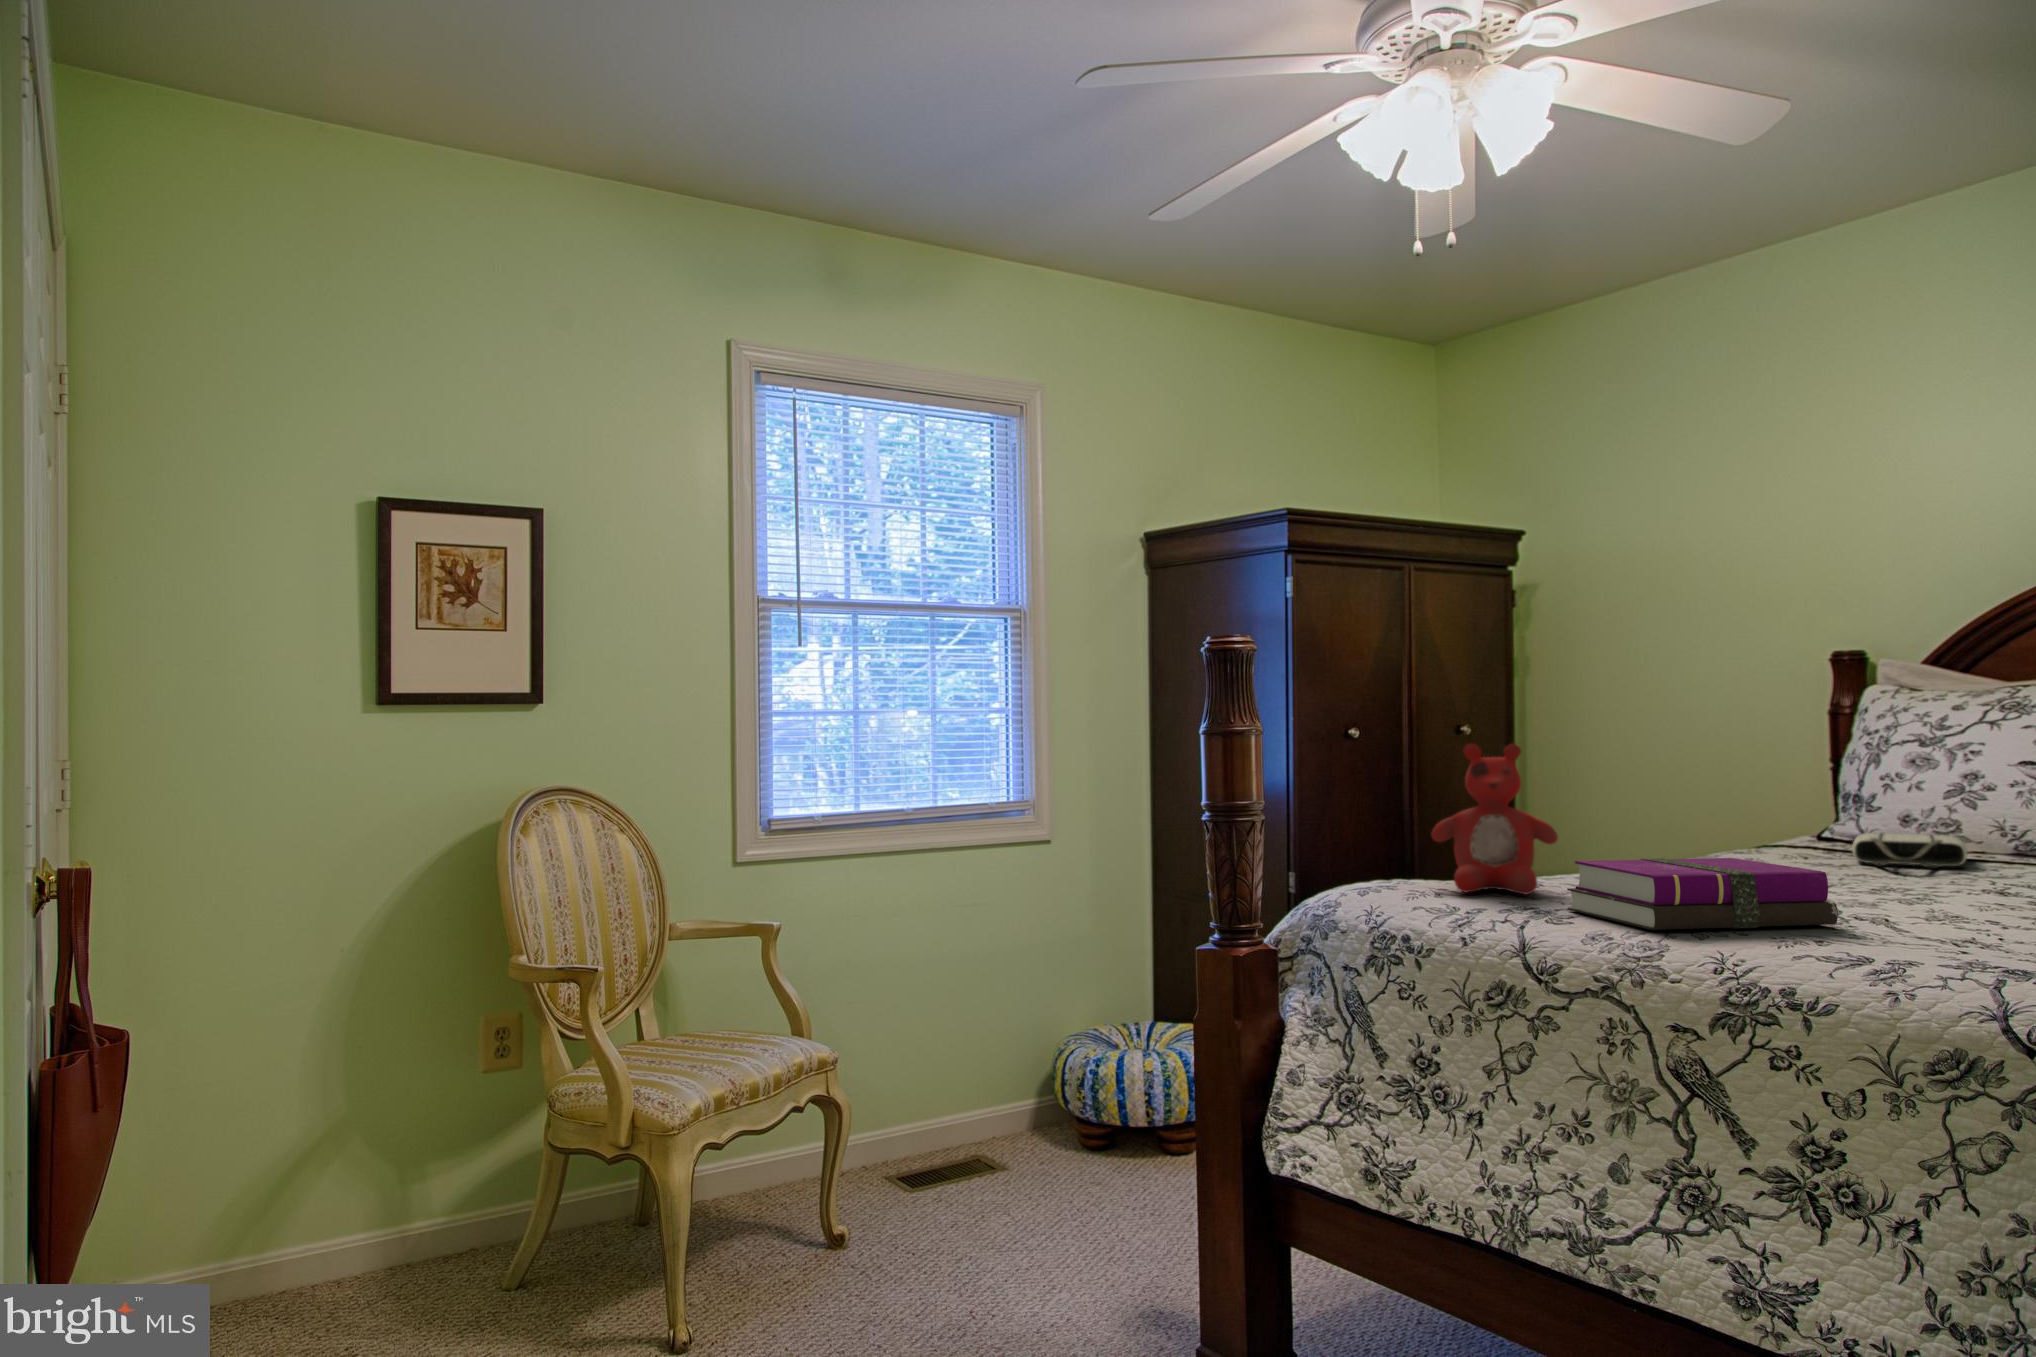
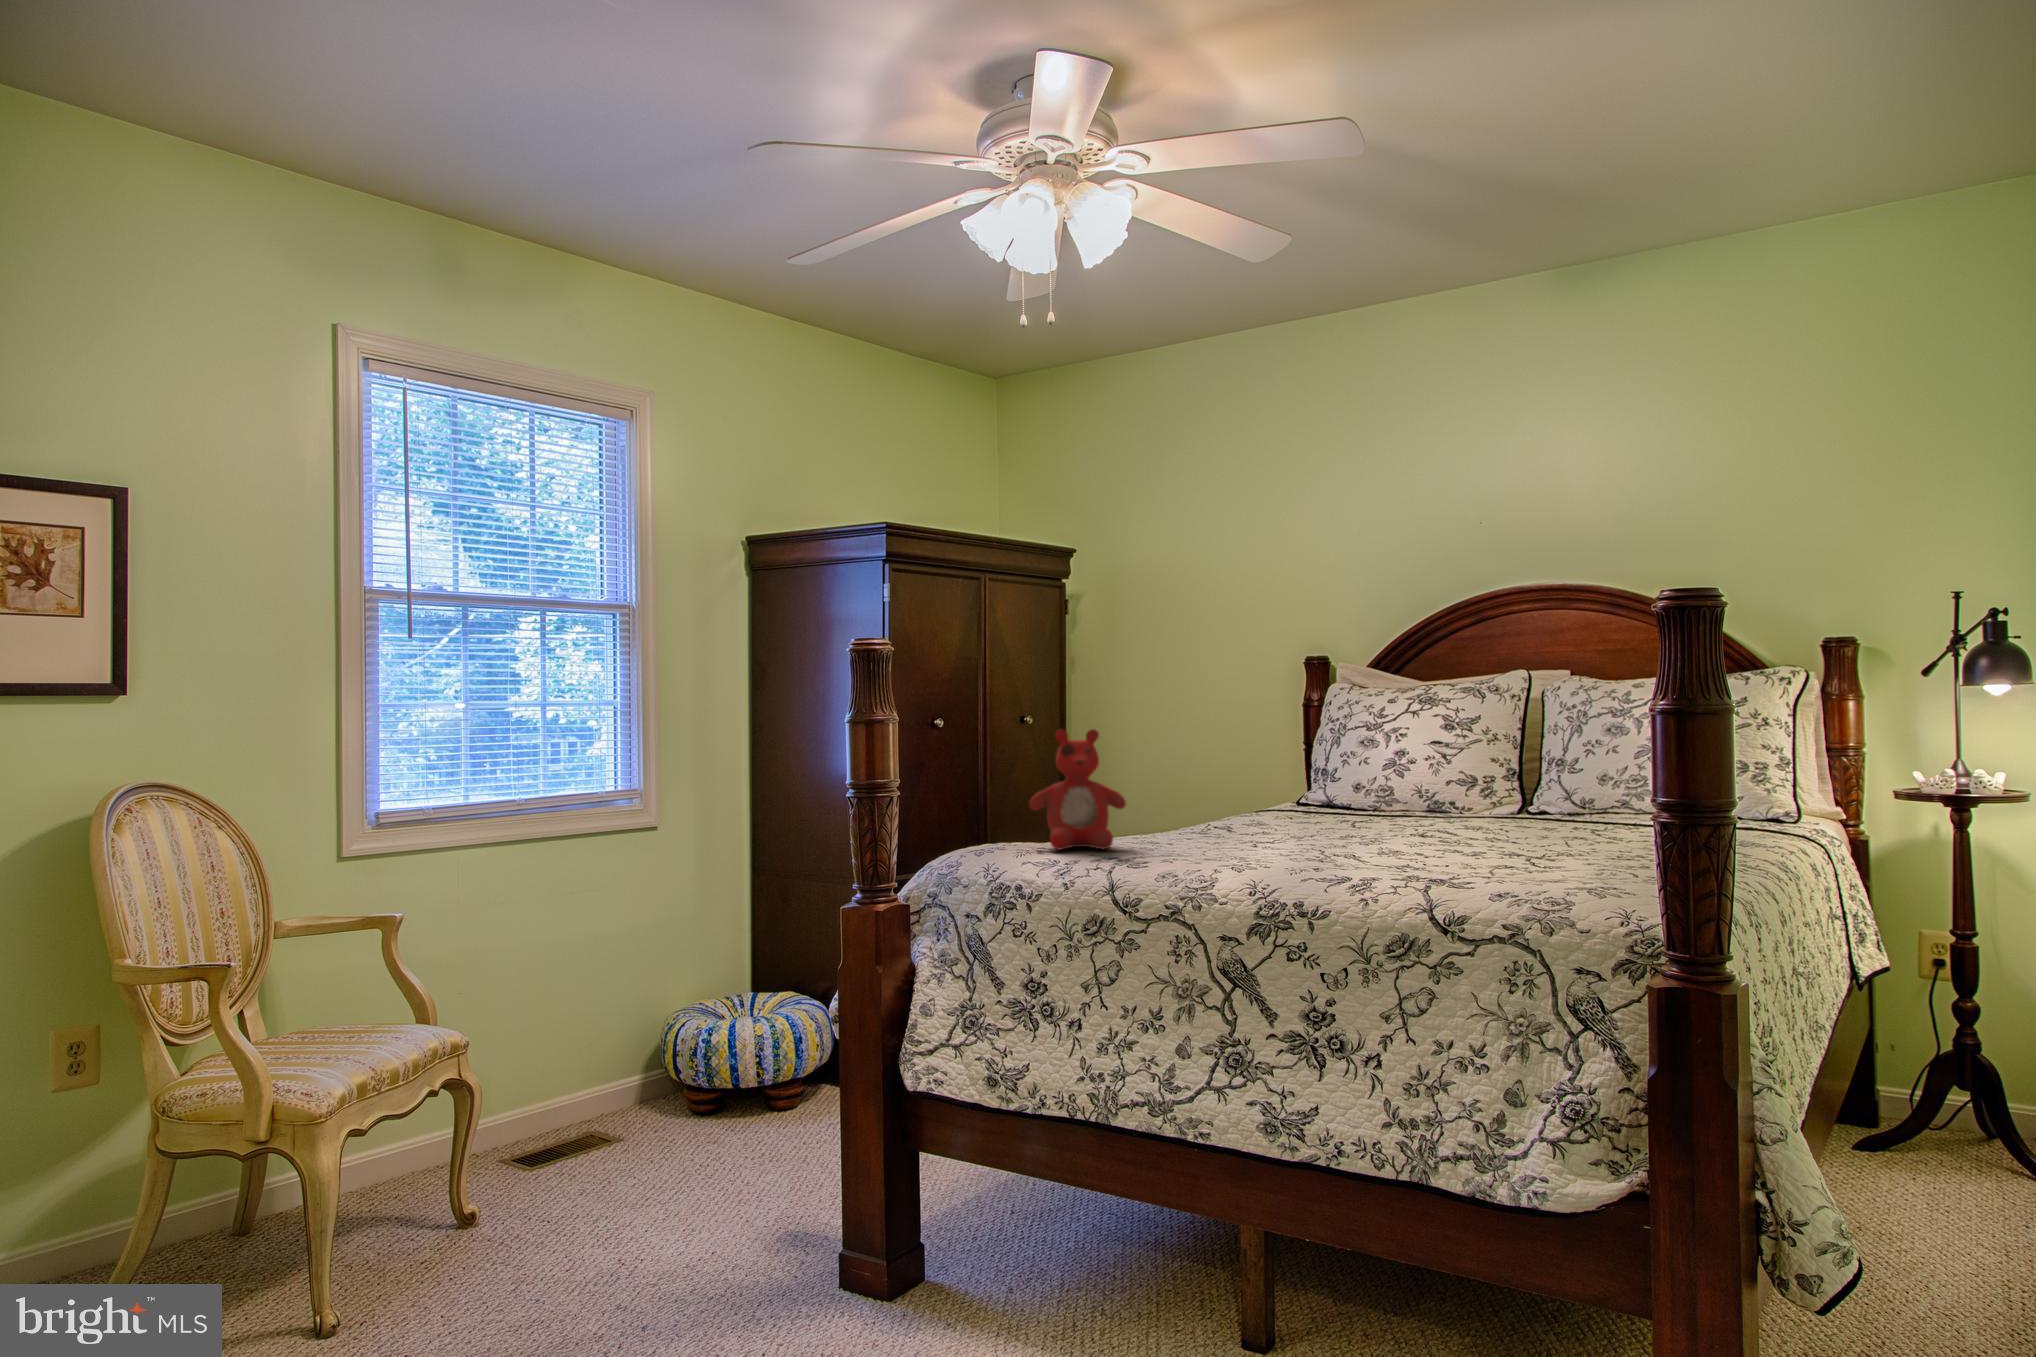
tote bag: present [1852,833,1967,867] -> none [1324,797,1399,821]
notebook: present [1567,858,1838,930] -> none [1139,814,1325,868]

